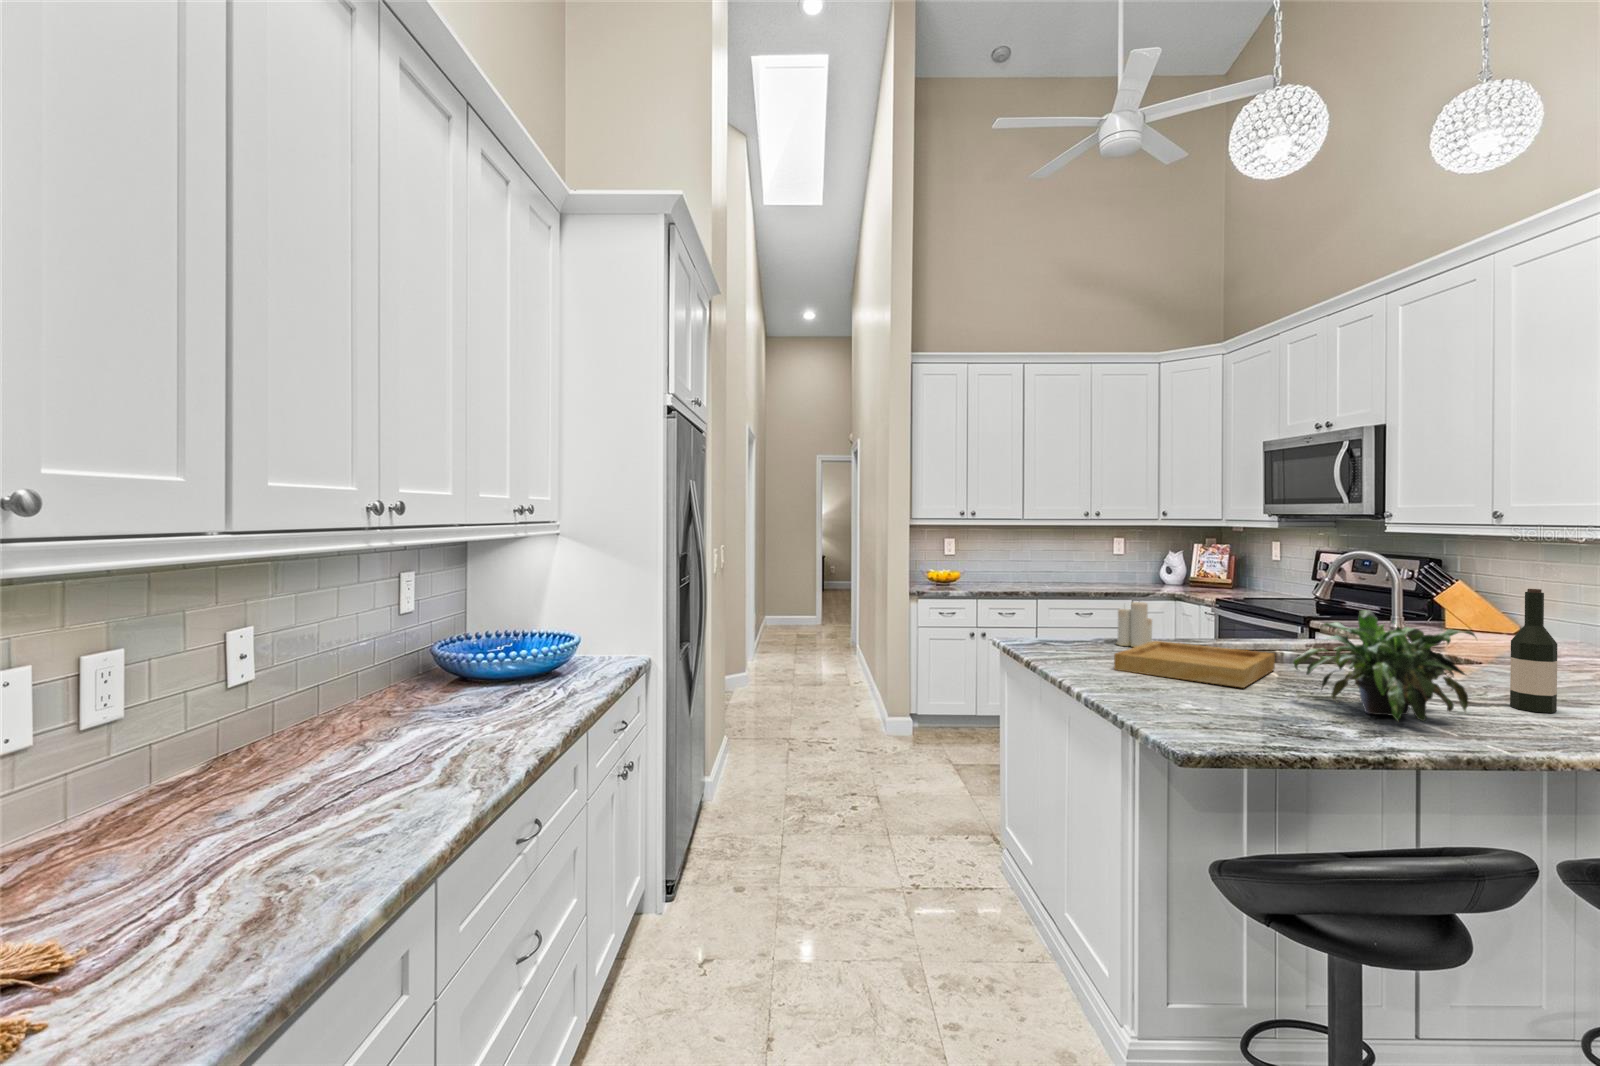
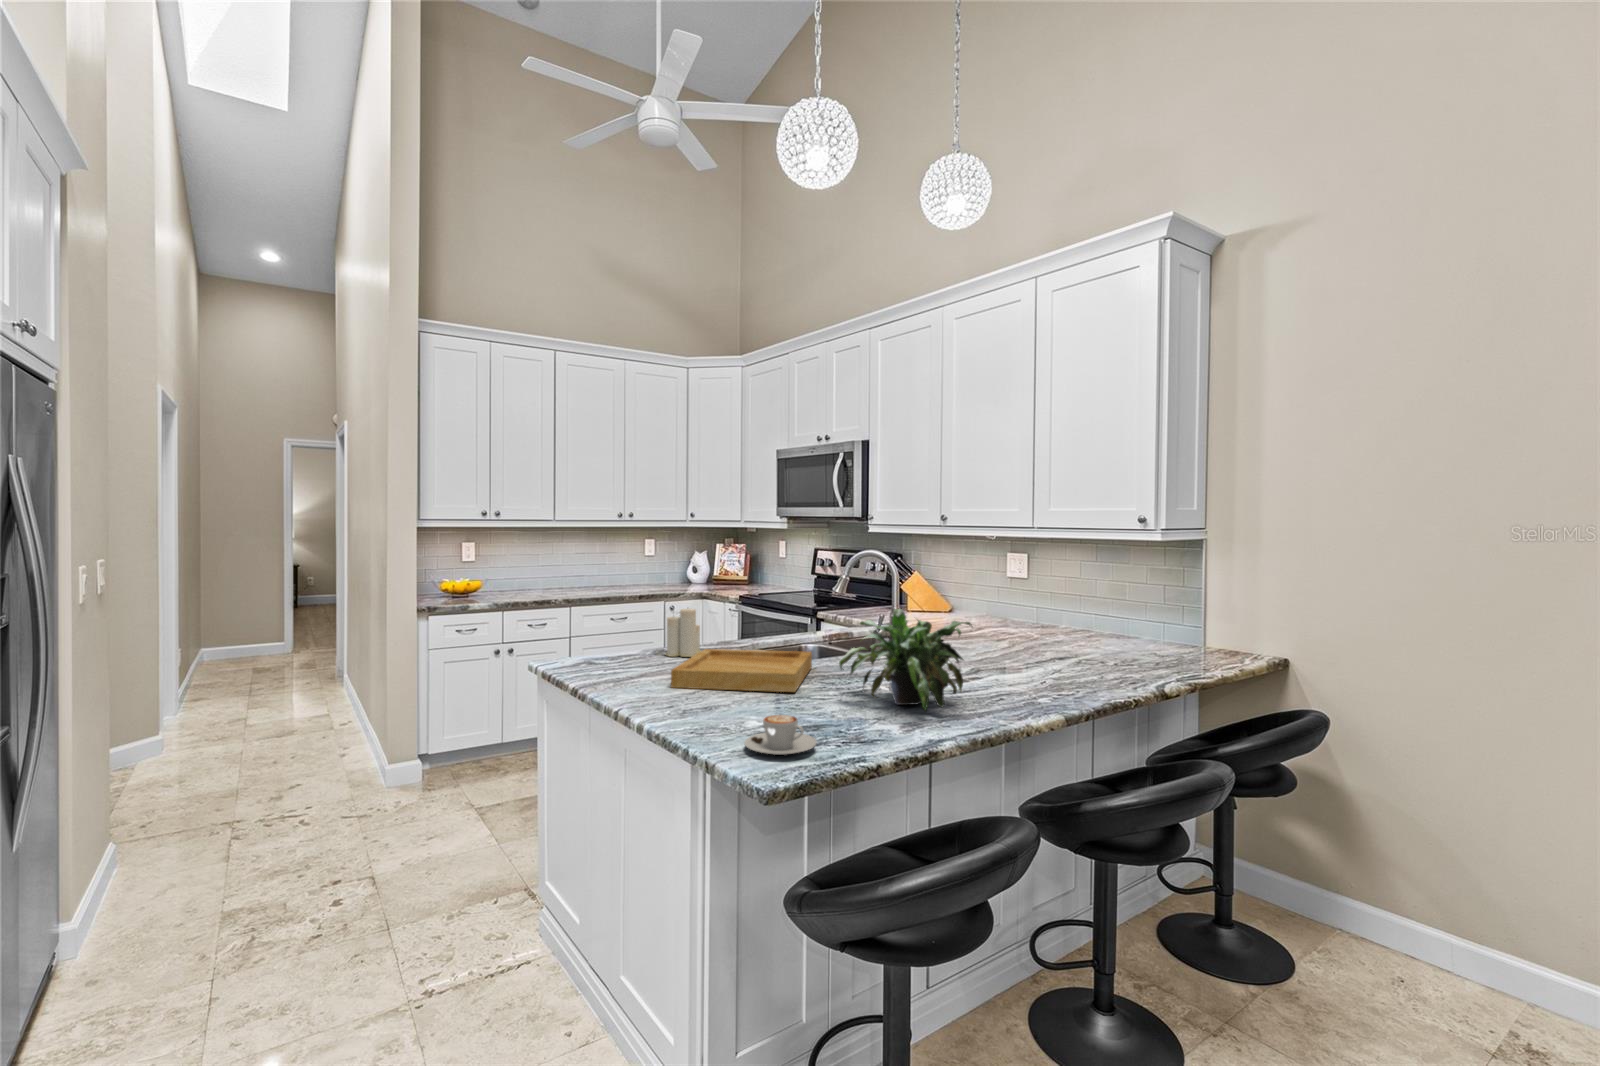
wine bottle: present [1510,589,1557,713] -> none [981,581,1009,683]
coffee cup: none [1171,697,1247,733] -> present [745,715,816,755]

